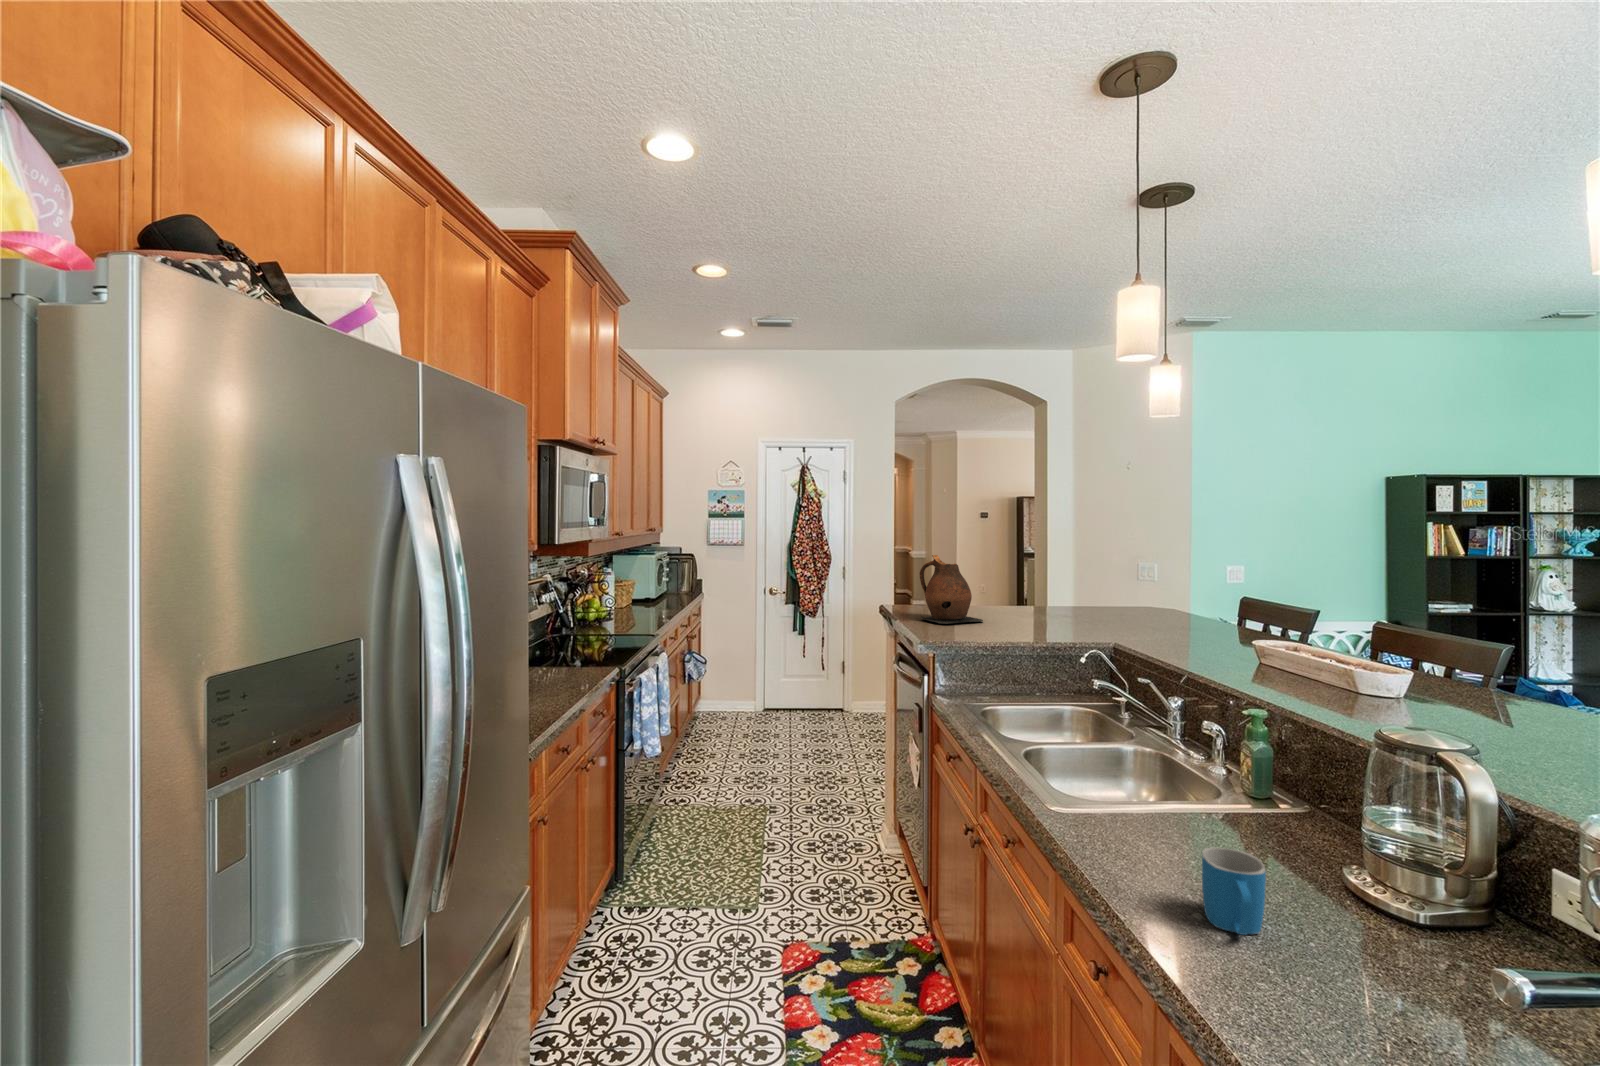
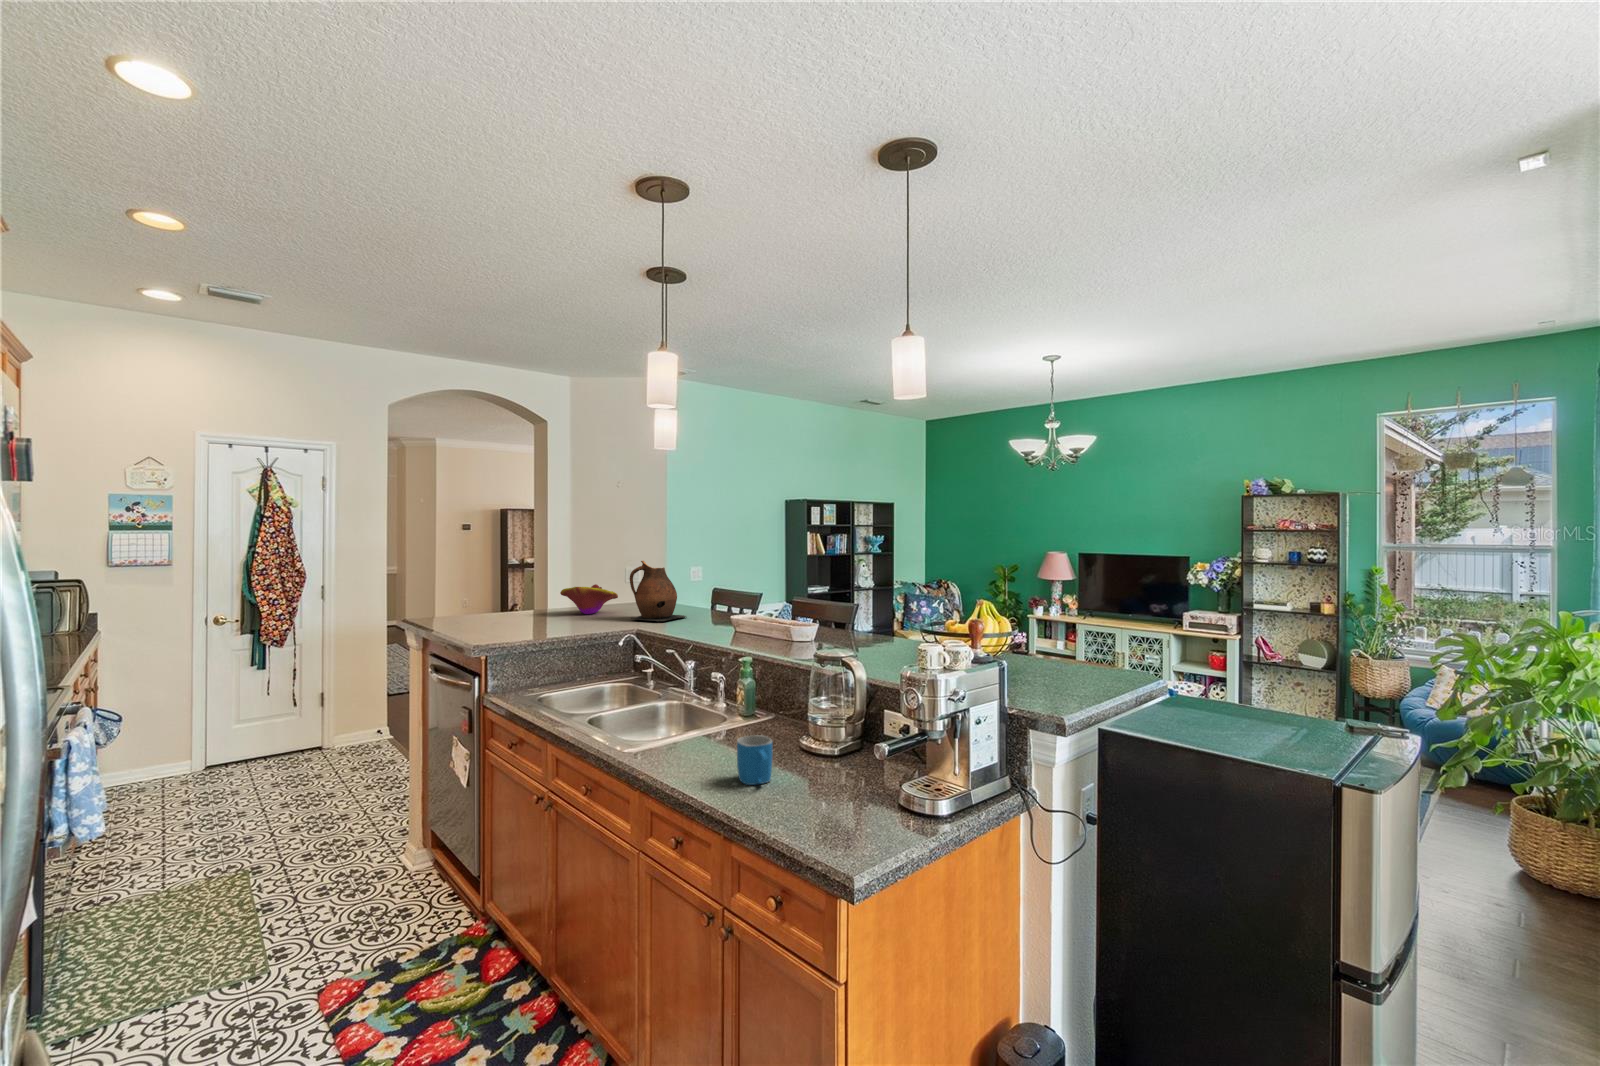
ceramic pitcher: present [920,555,983,624] -> present [630,561,686,622]
decorative bowl: none [1037,583,1105,617] -> present [560,584,618,614]

